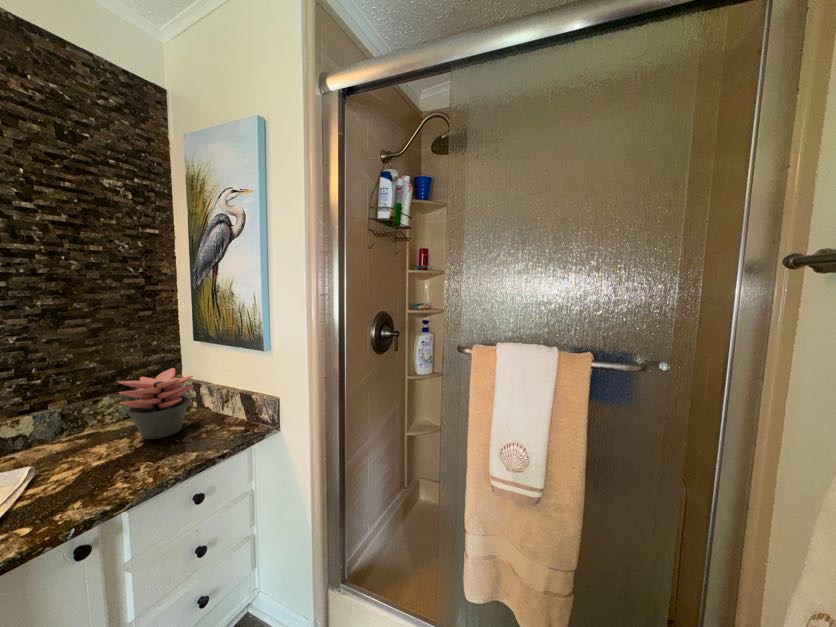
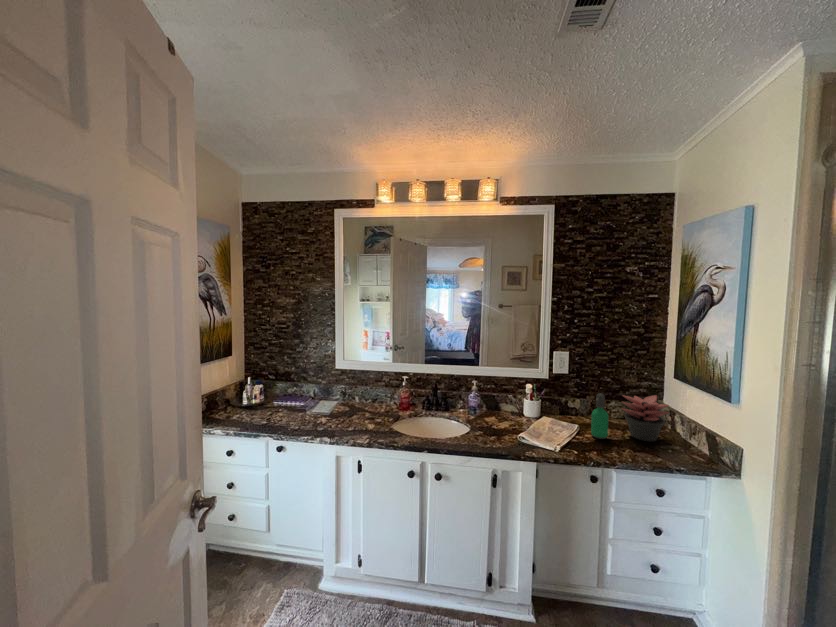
soap dispenser: none [56,390,98,473] -> present [591,393,609,439]

